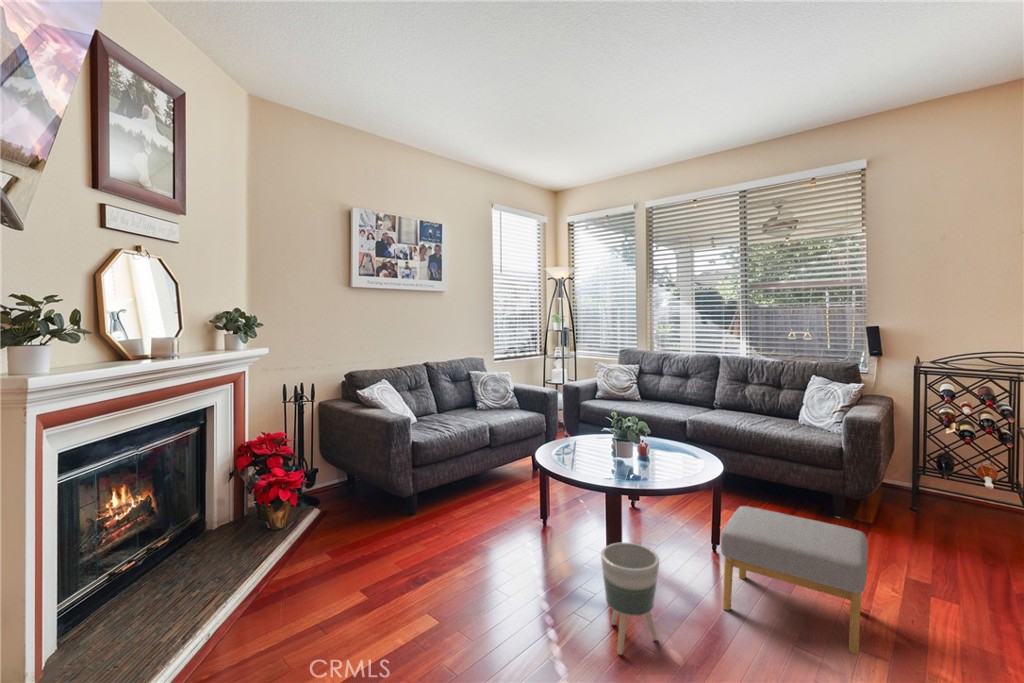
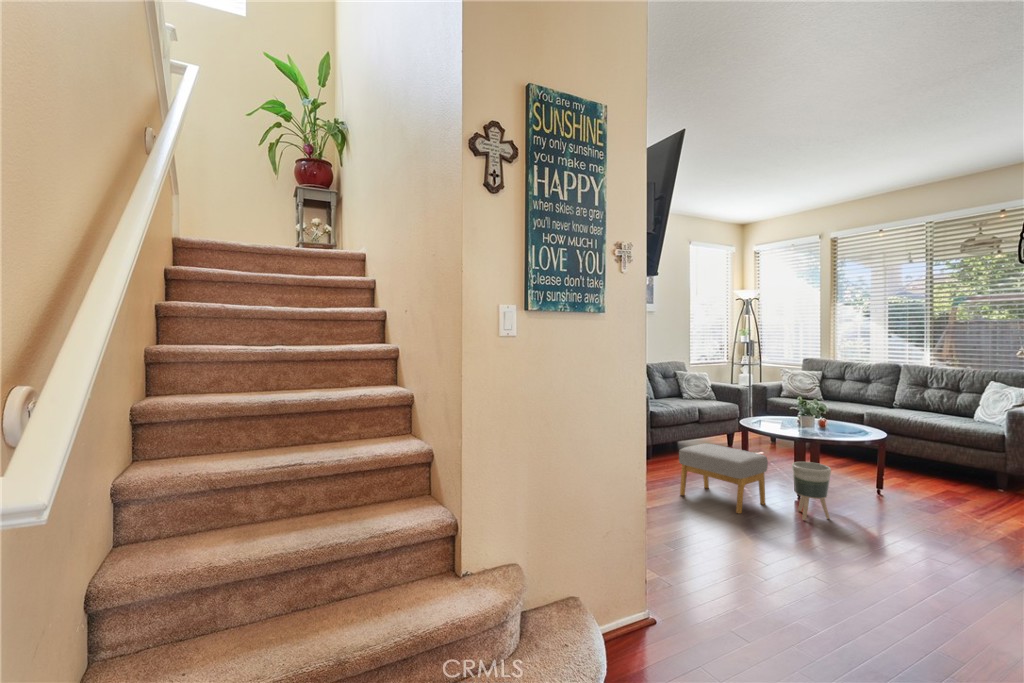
footstool: present [721,506,868,654] -> present [679,444,768,513]

